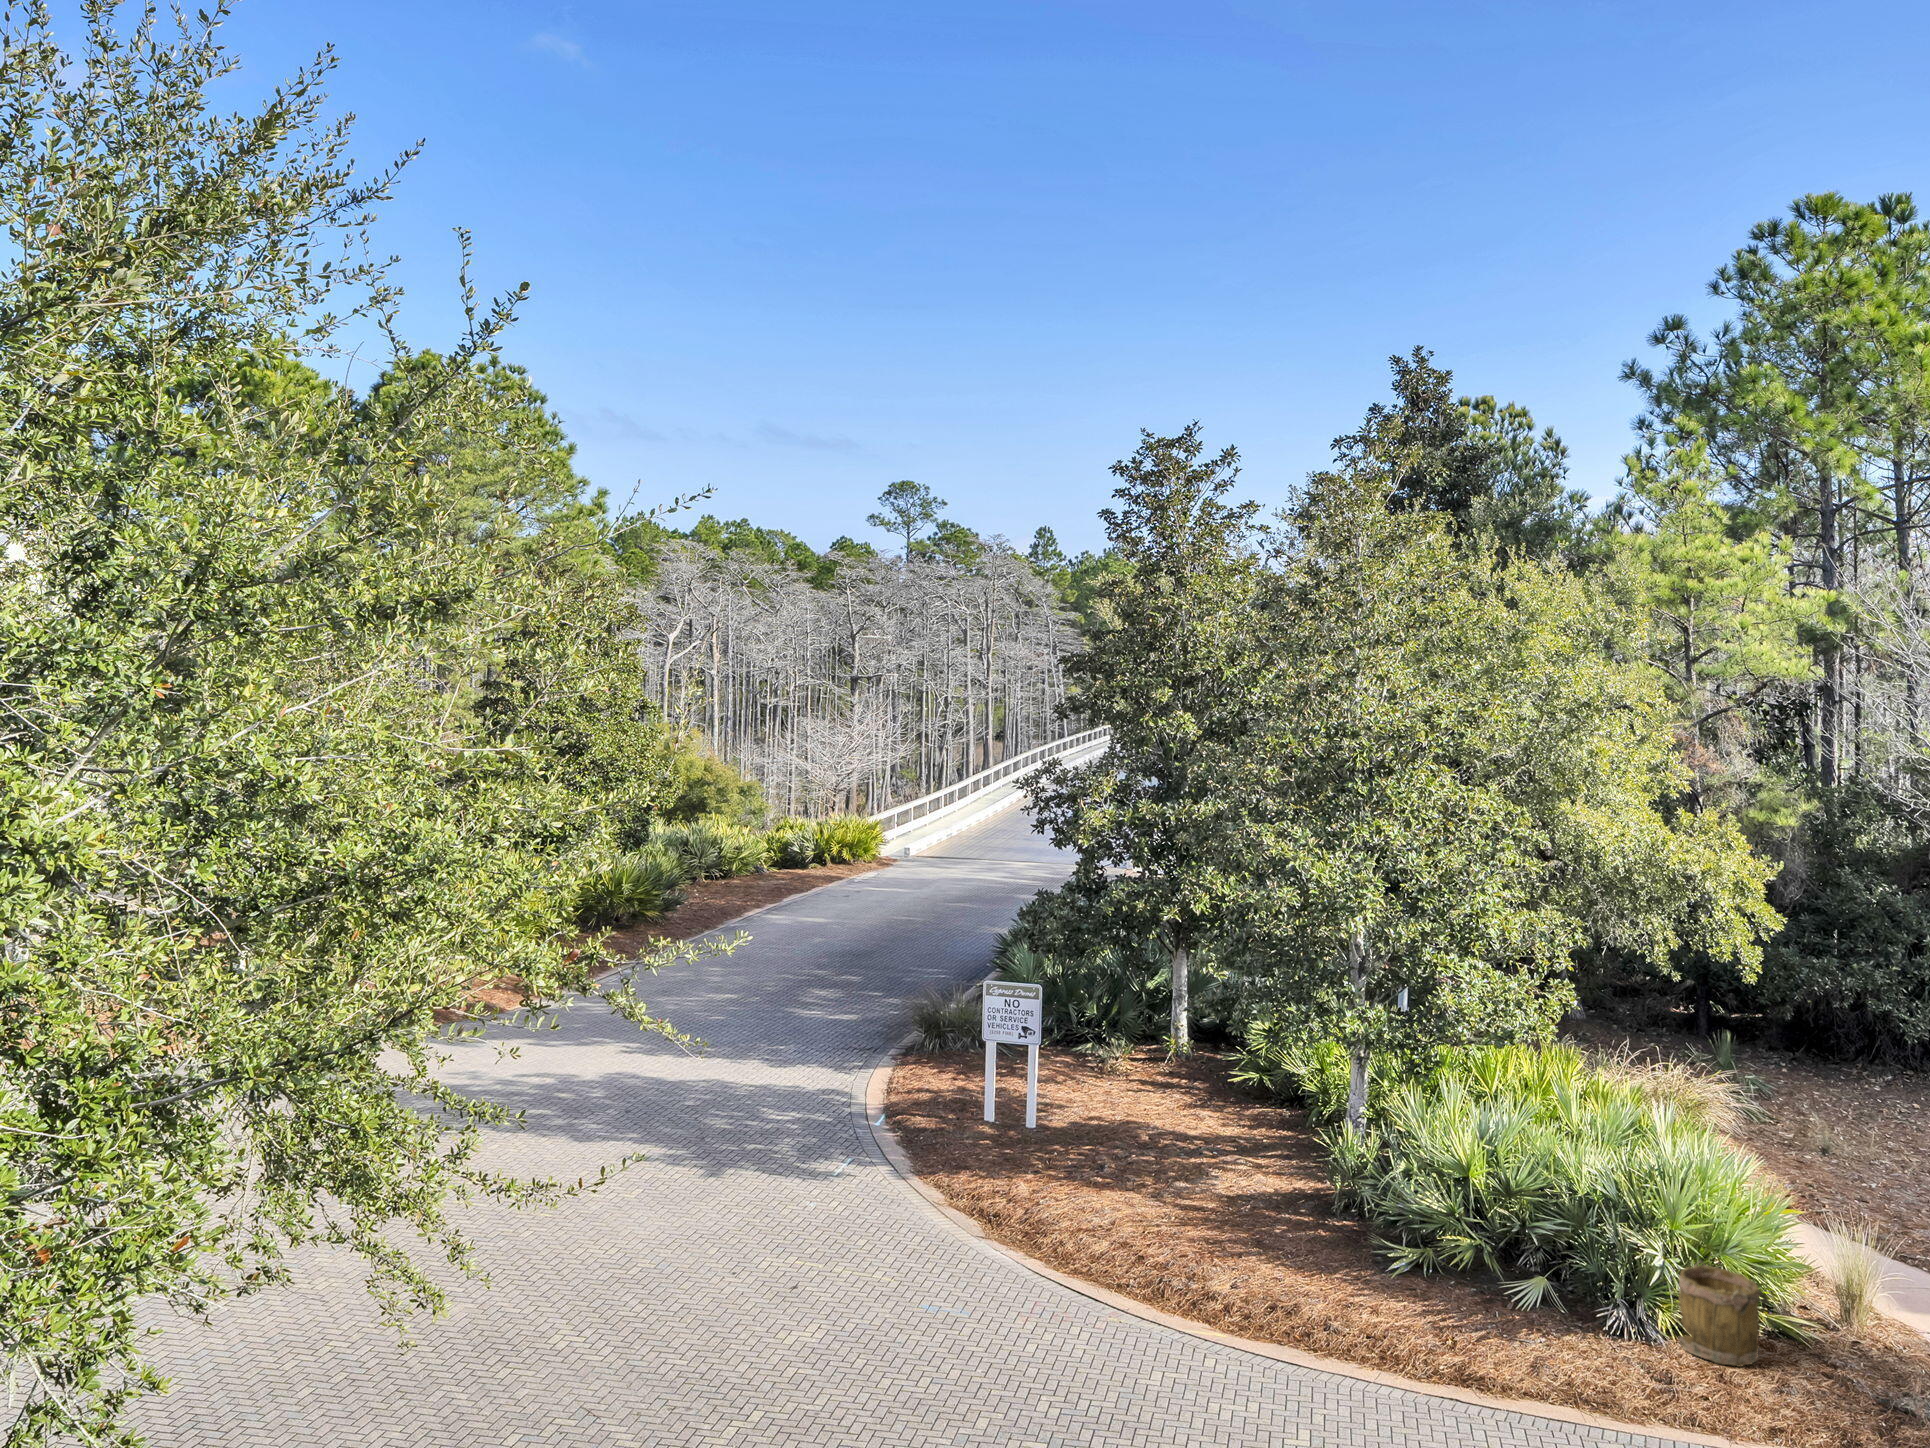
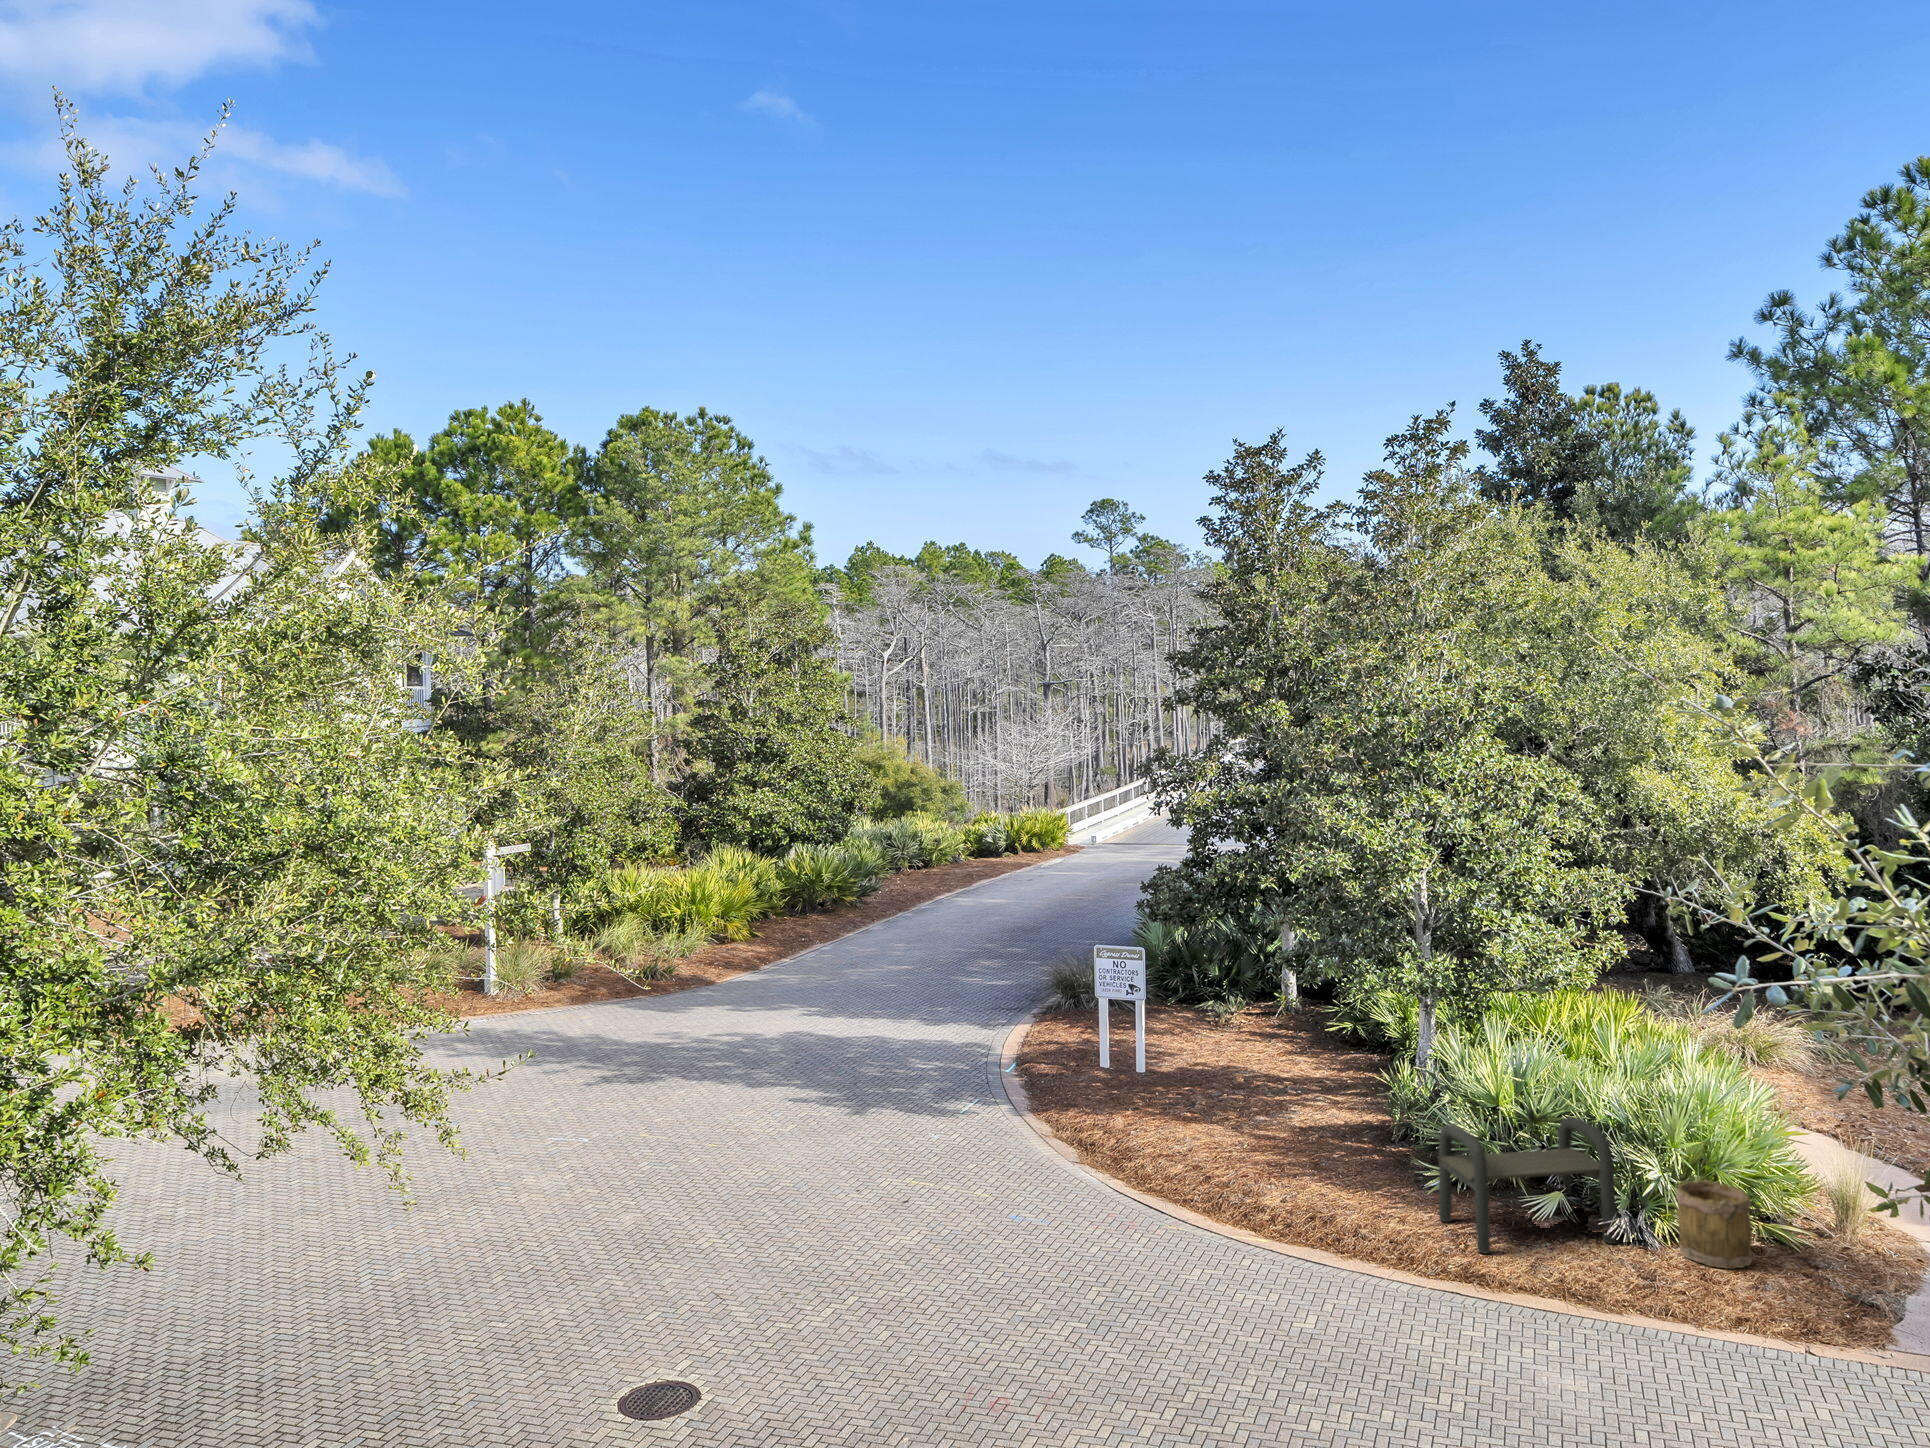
bench: none [1415,1192,1613,1353] -> present [1439,1116,1617,1254]

